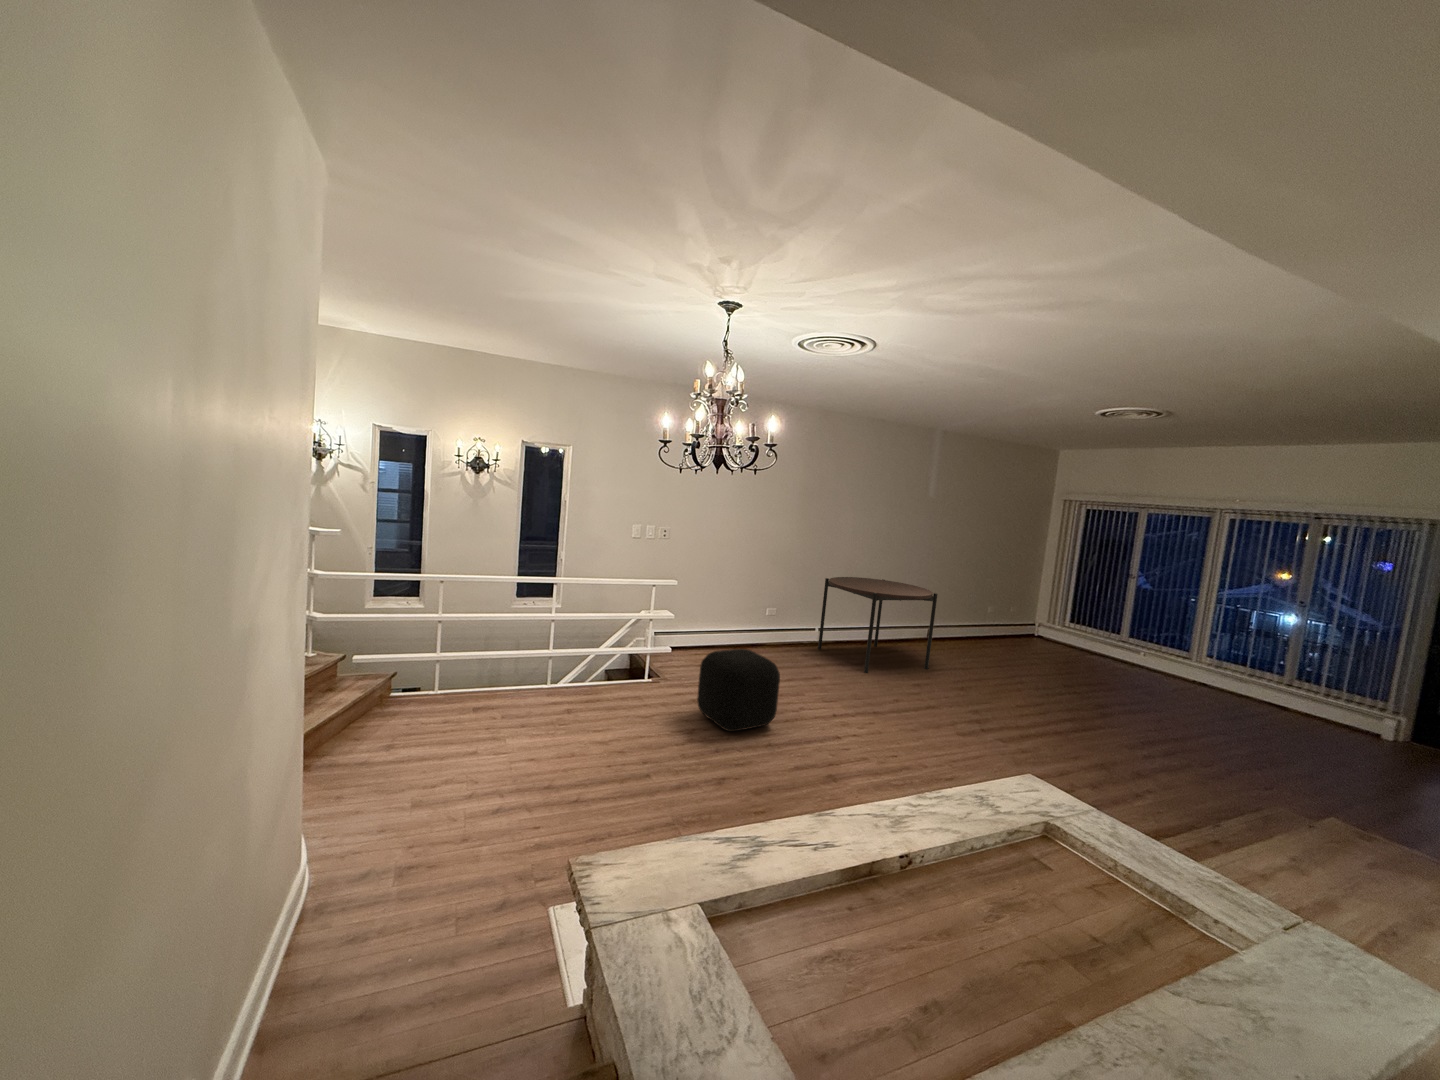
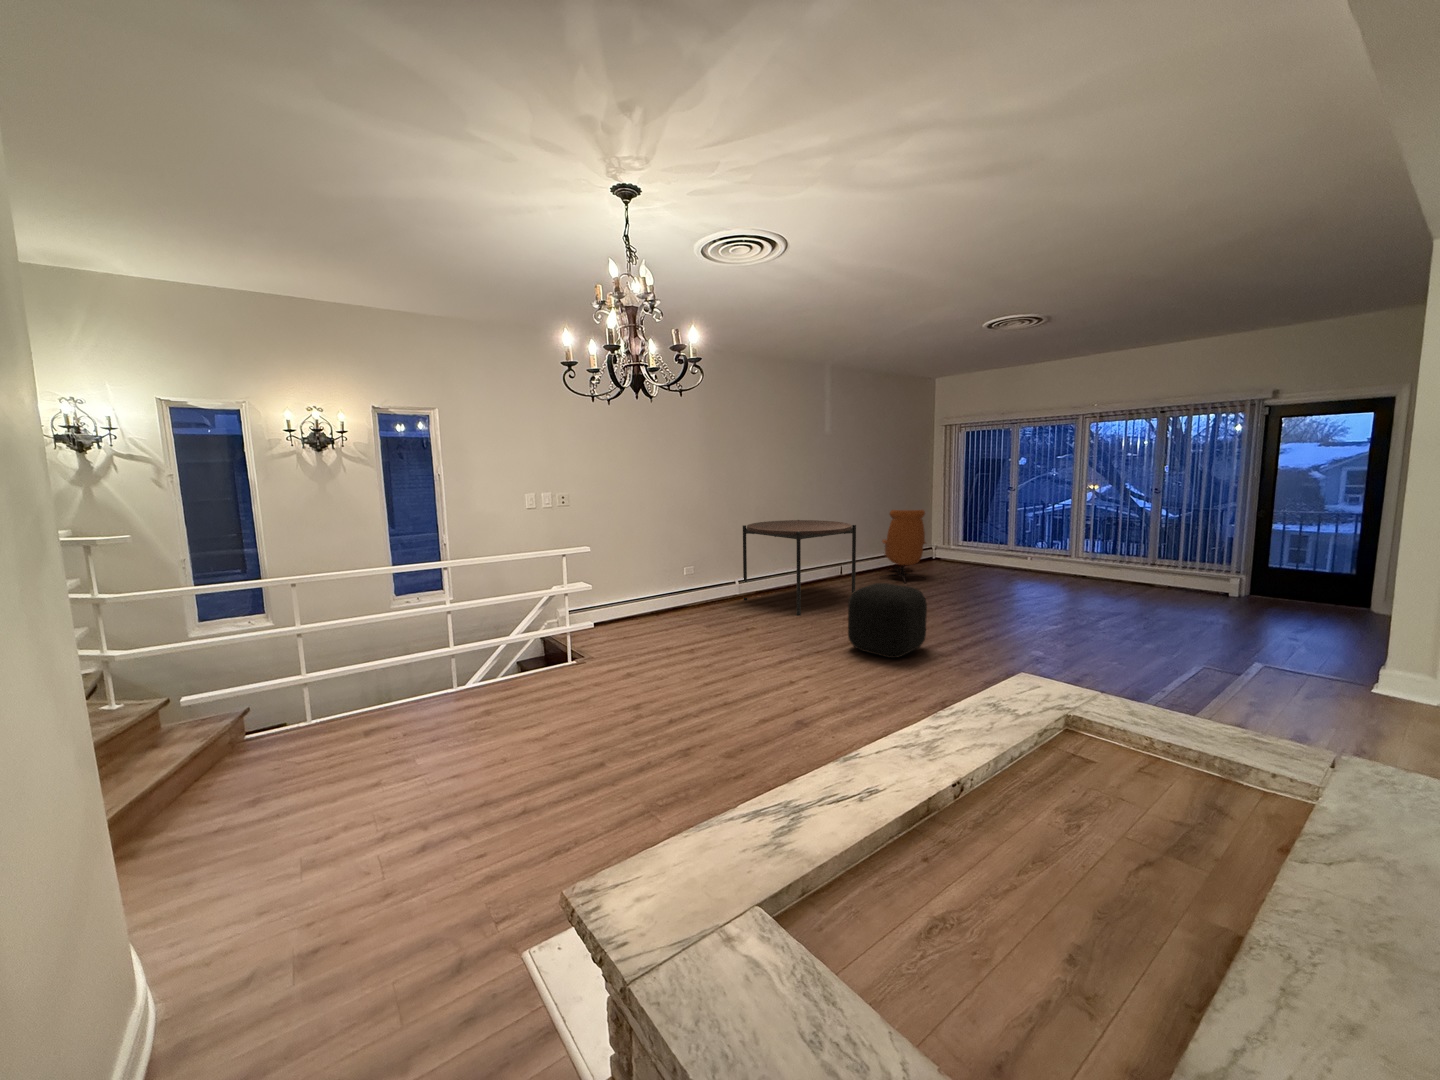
lounge chair: none [963,583,1018,659] -> present [881,510,926,583]
ottoman: present [697,649,780,731] -> present [848,583,927,658]

